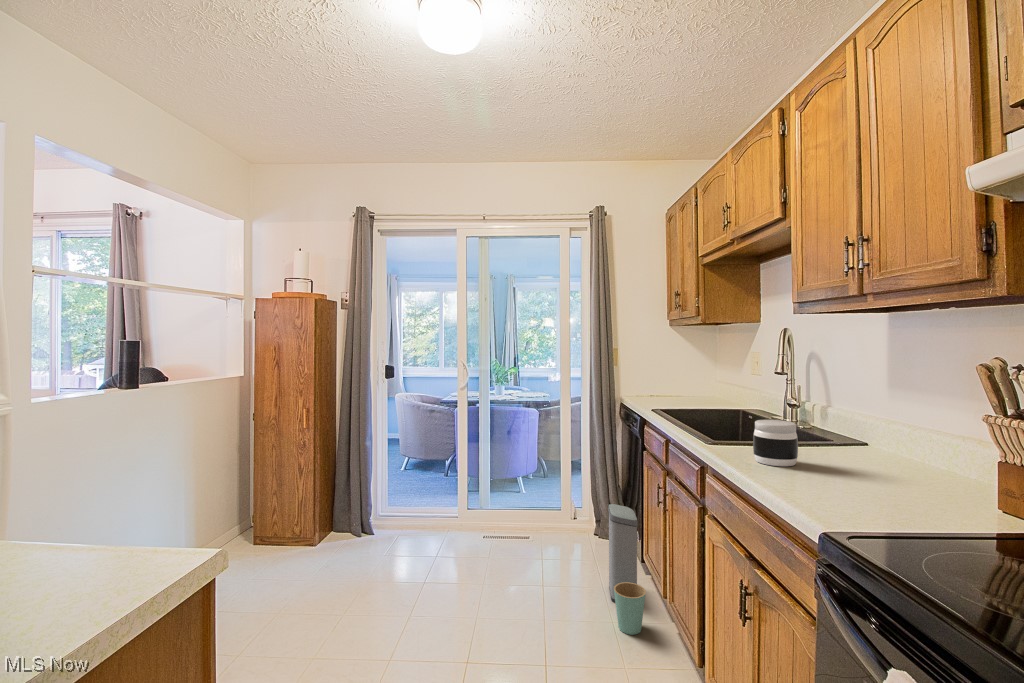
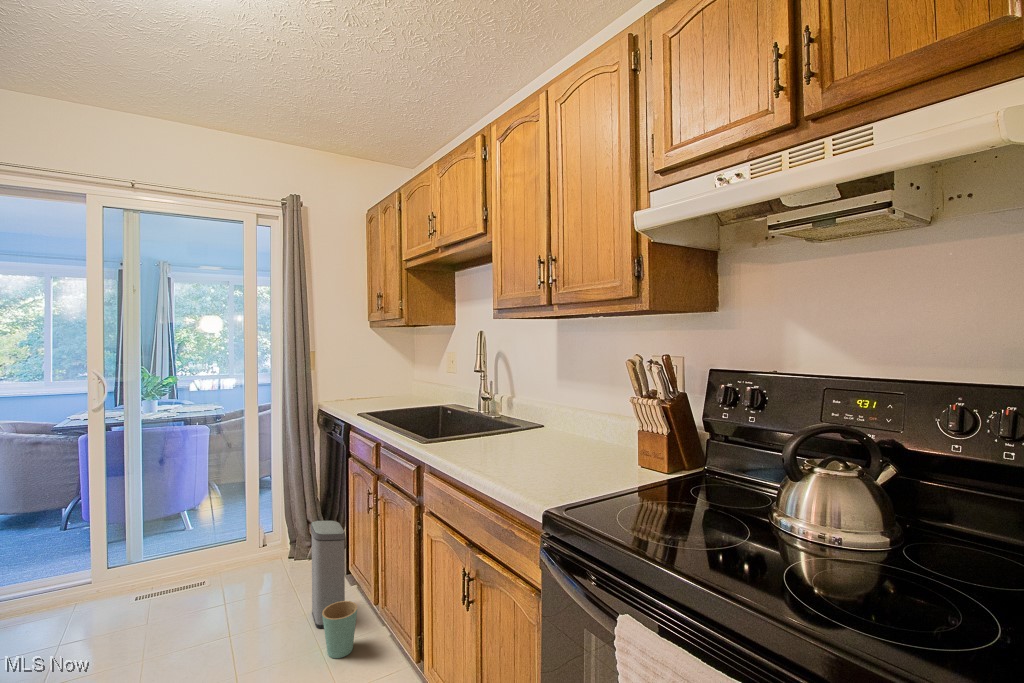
jar: present [753,420,798,466] -> none [469,415,504,457]

